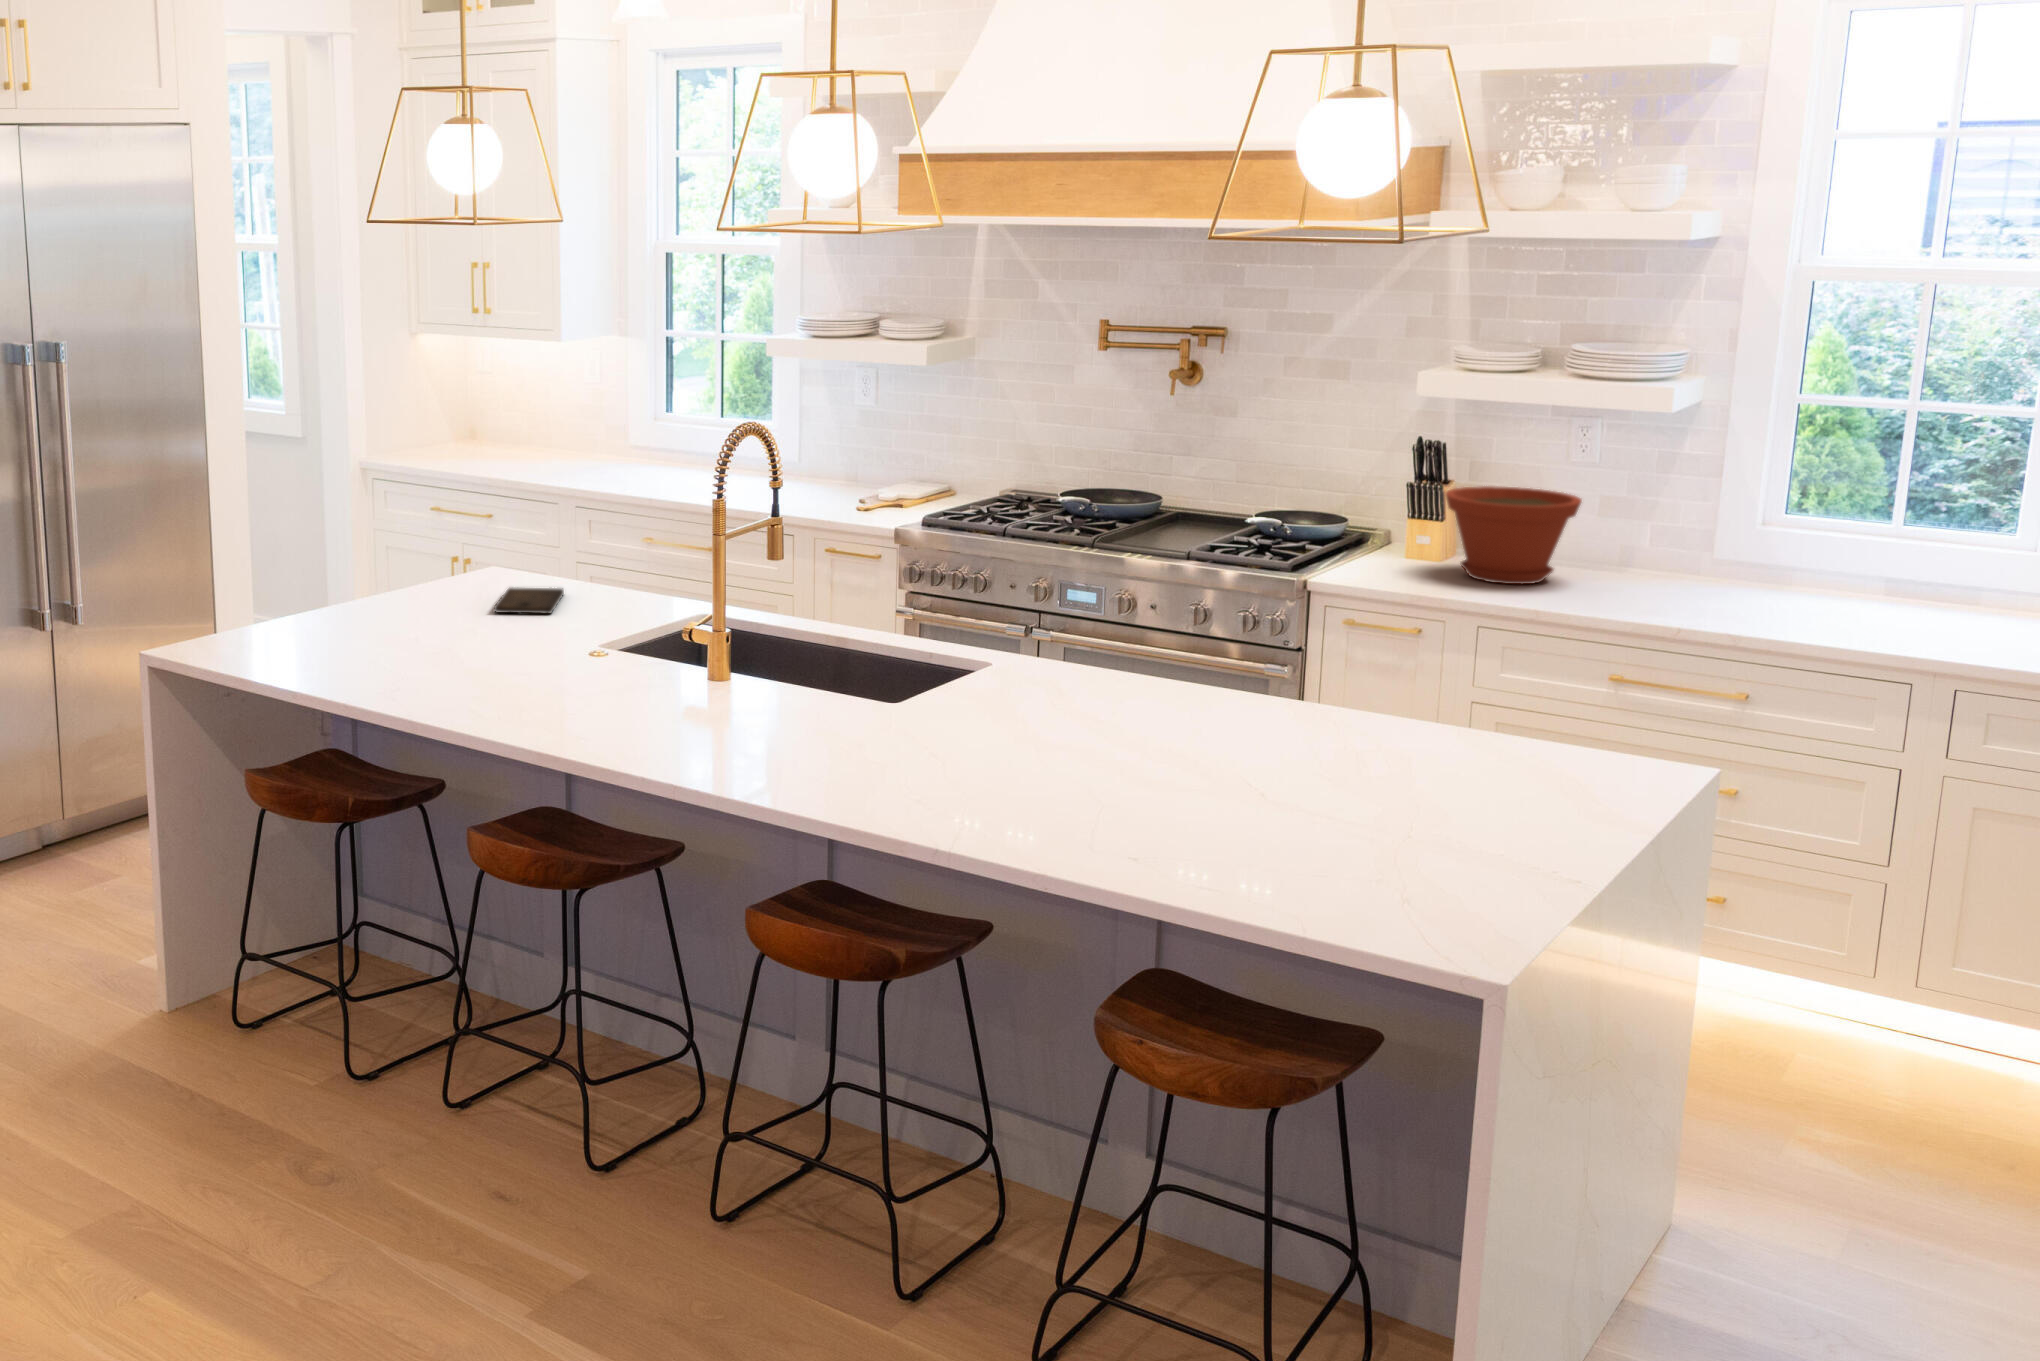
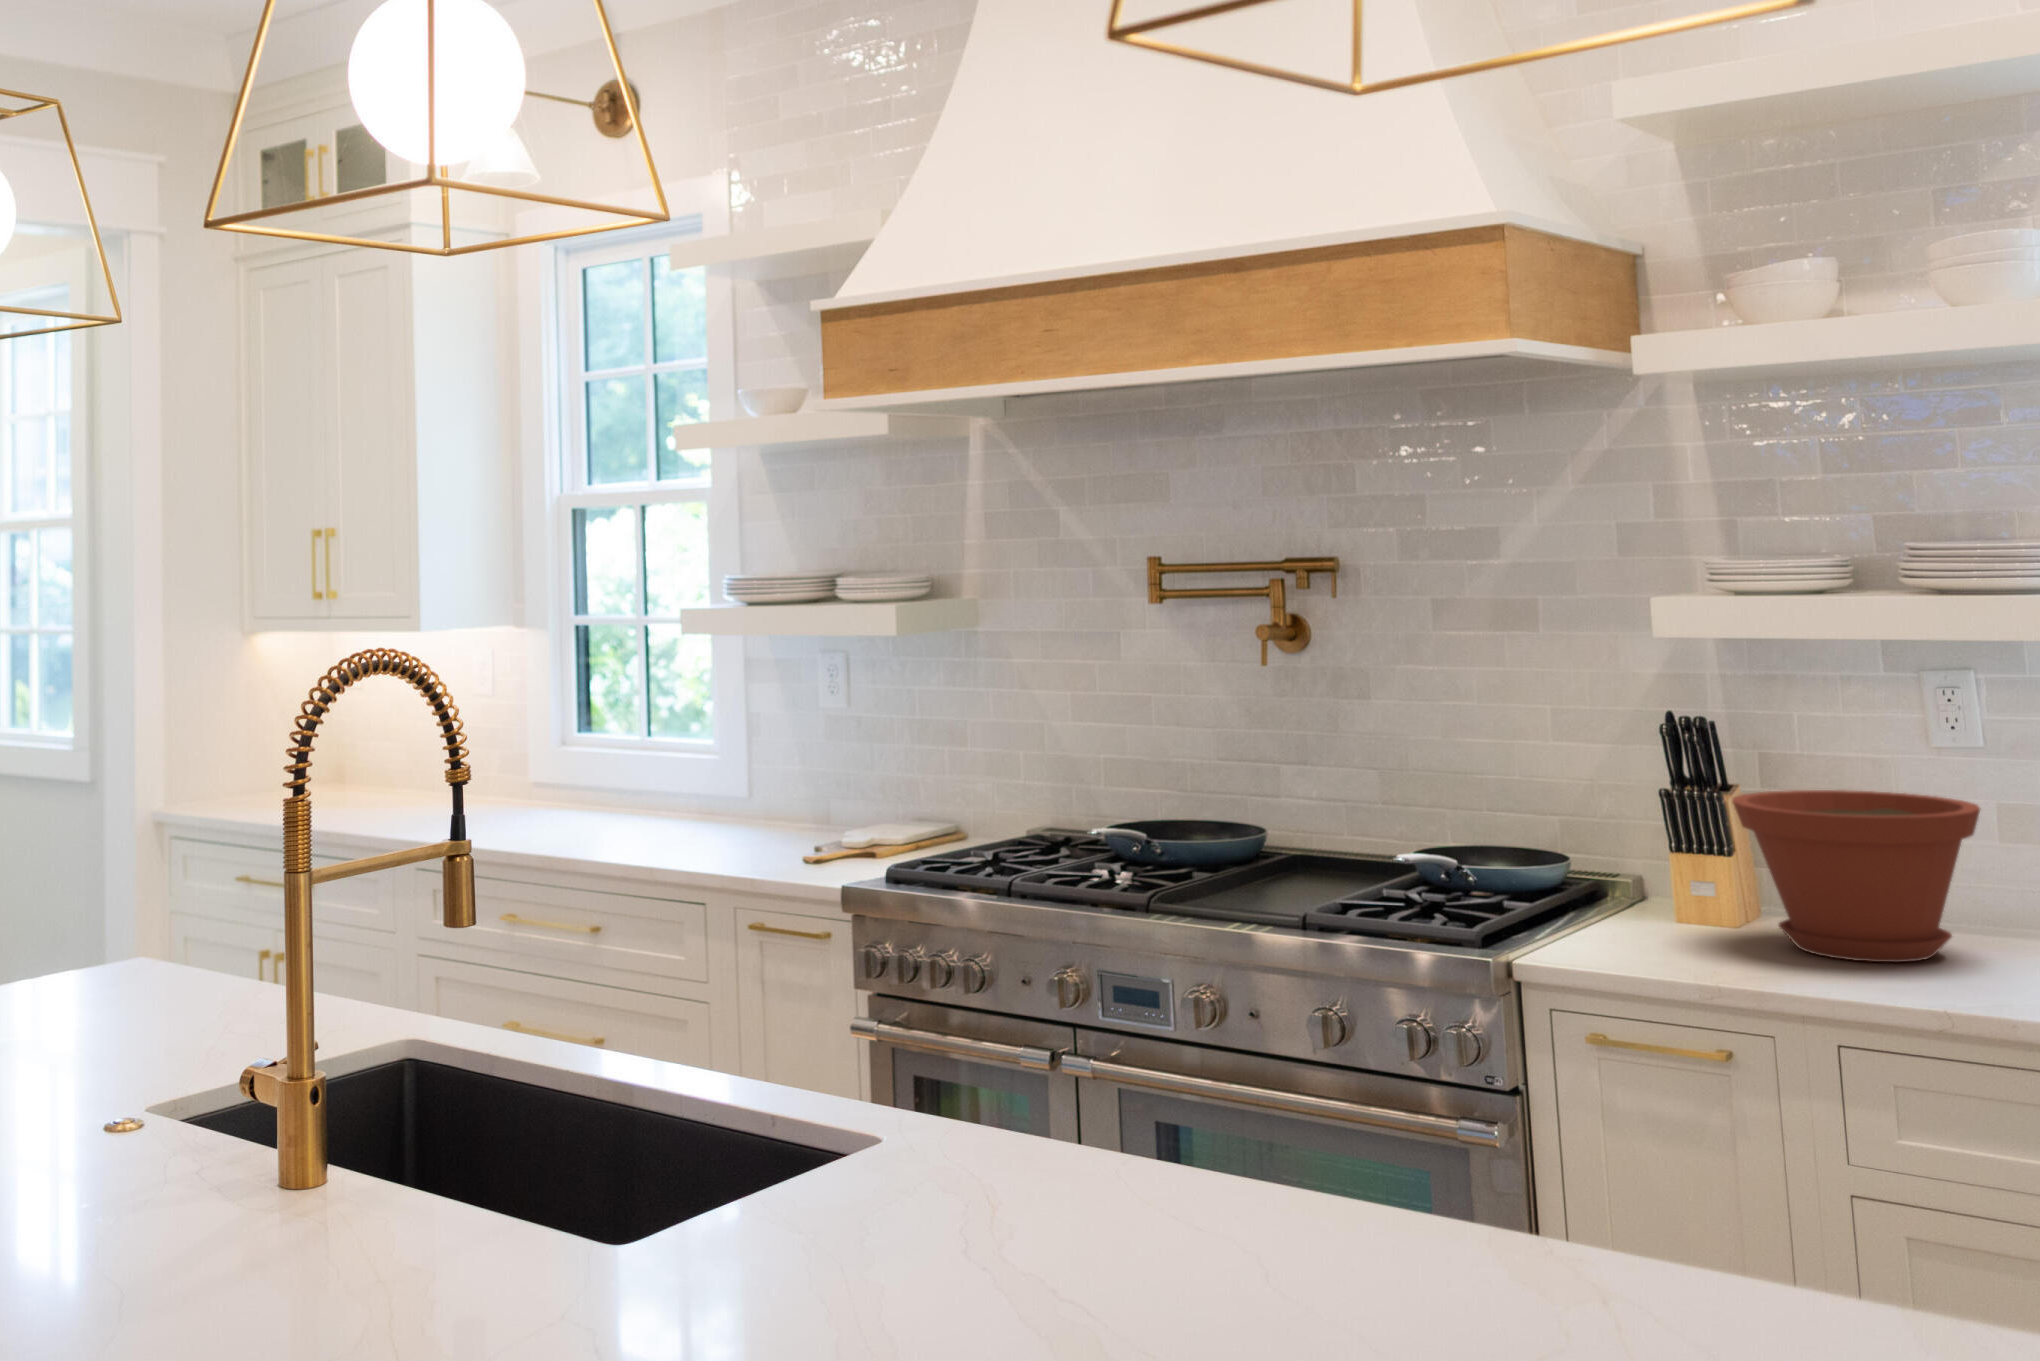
cutting board: present [494,587,564,613] -> none [6,993,178,1043]

